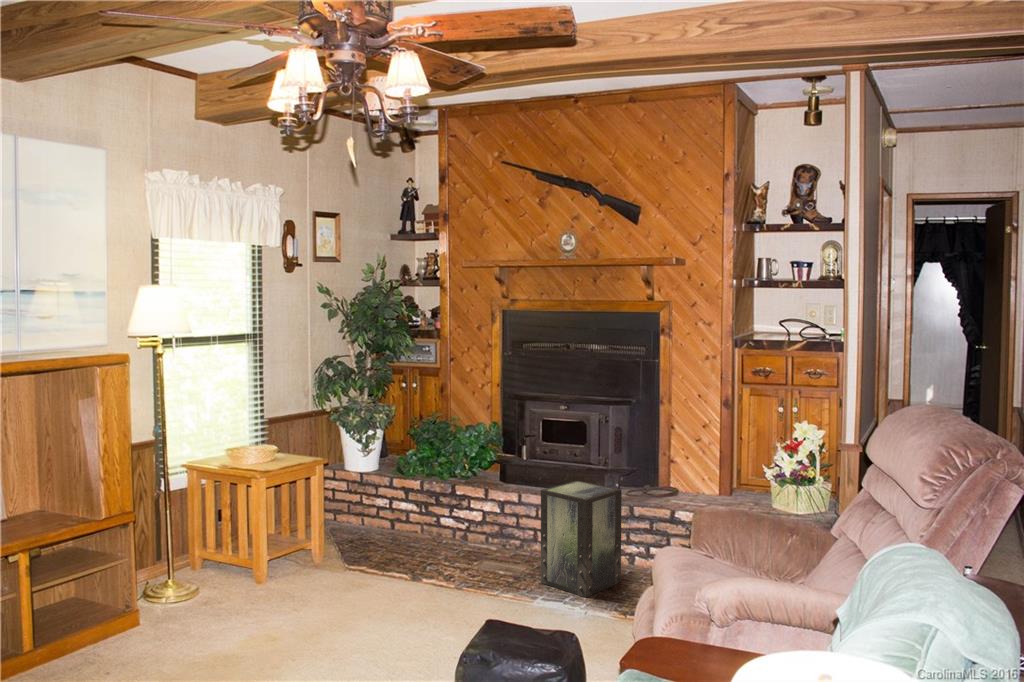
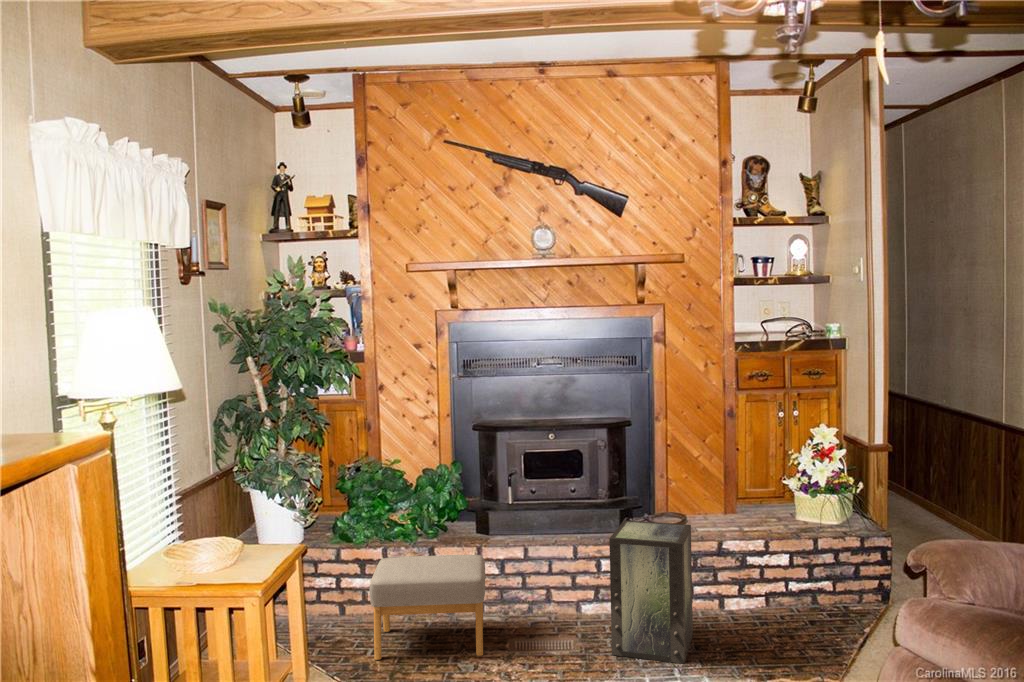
footstool: none [380,488,478,567] -> present [369,555,485,660]

